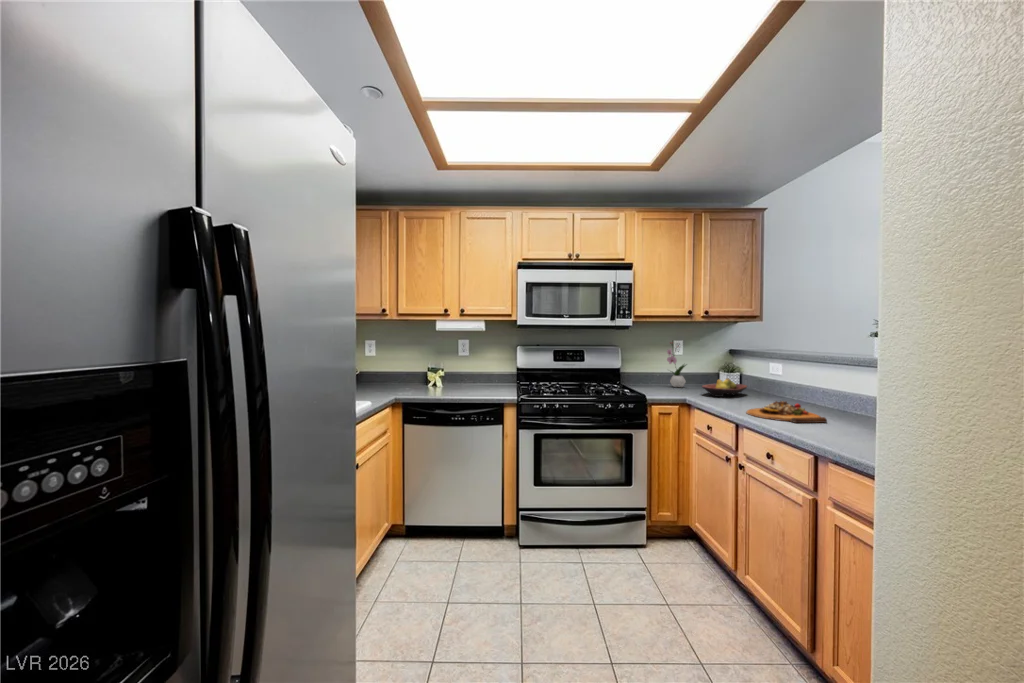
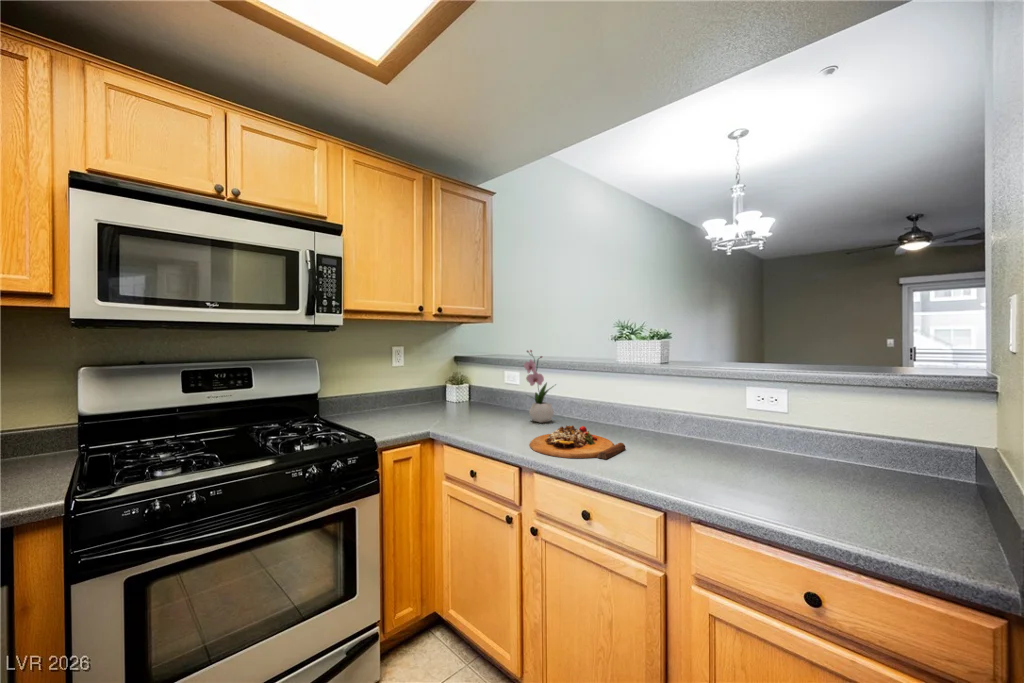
flower arrangement: present [667,348,686,387] -> present [524,350,553,423]
fruit bowl: present [702,378,747,397] -> none [443,394,490,420]

